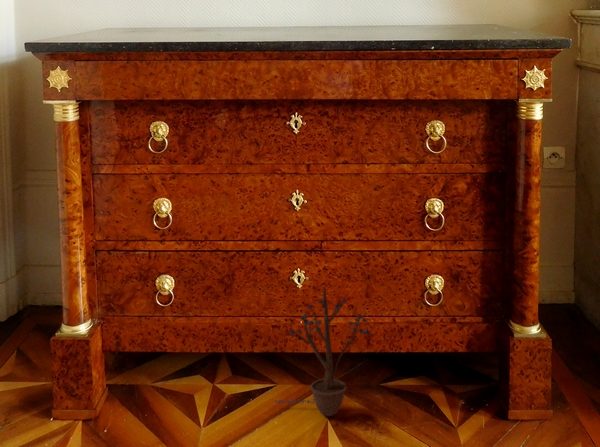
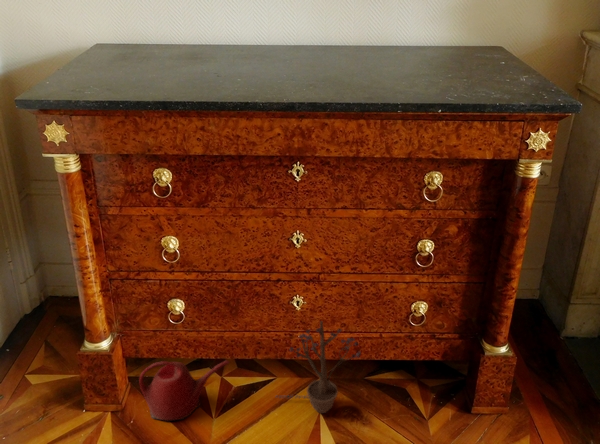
watering can: none [119,347,223,421] -> present [139,361,229,421]

